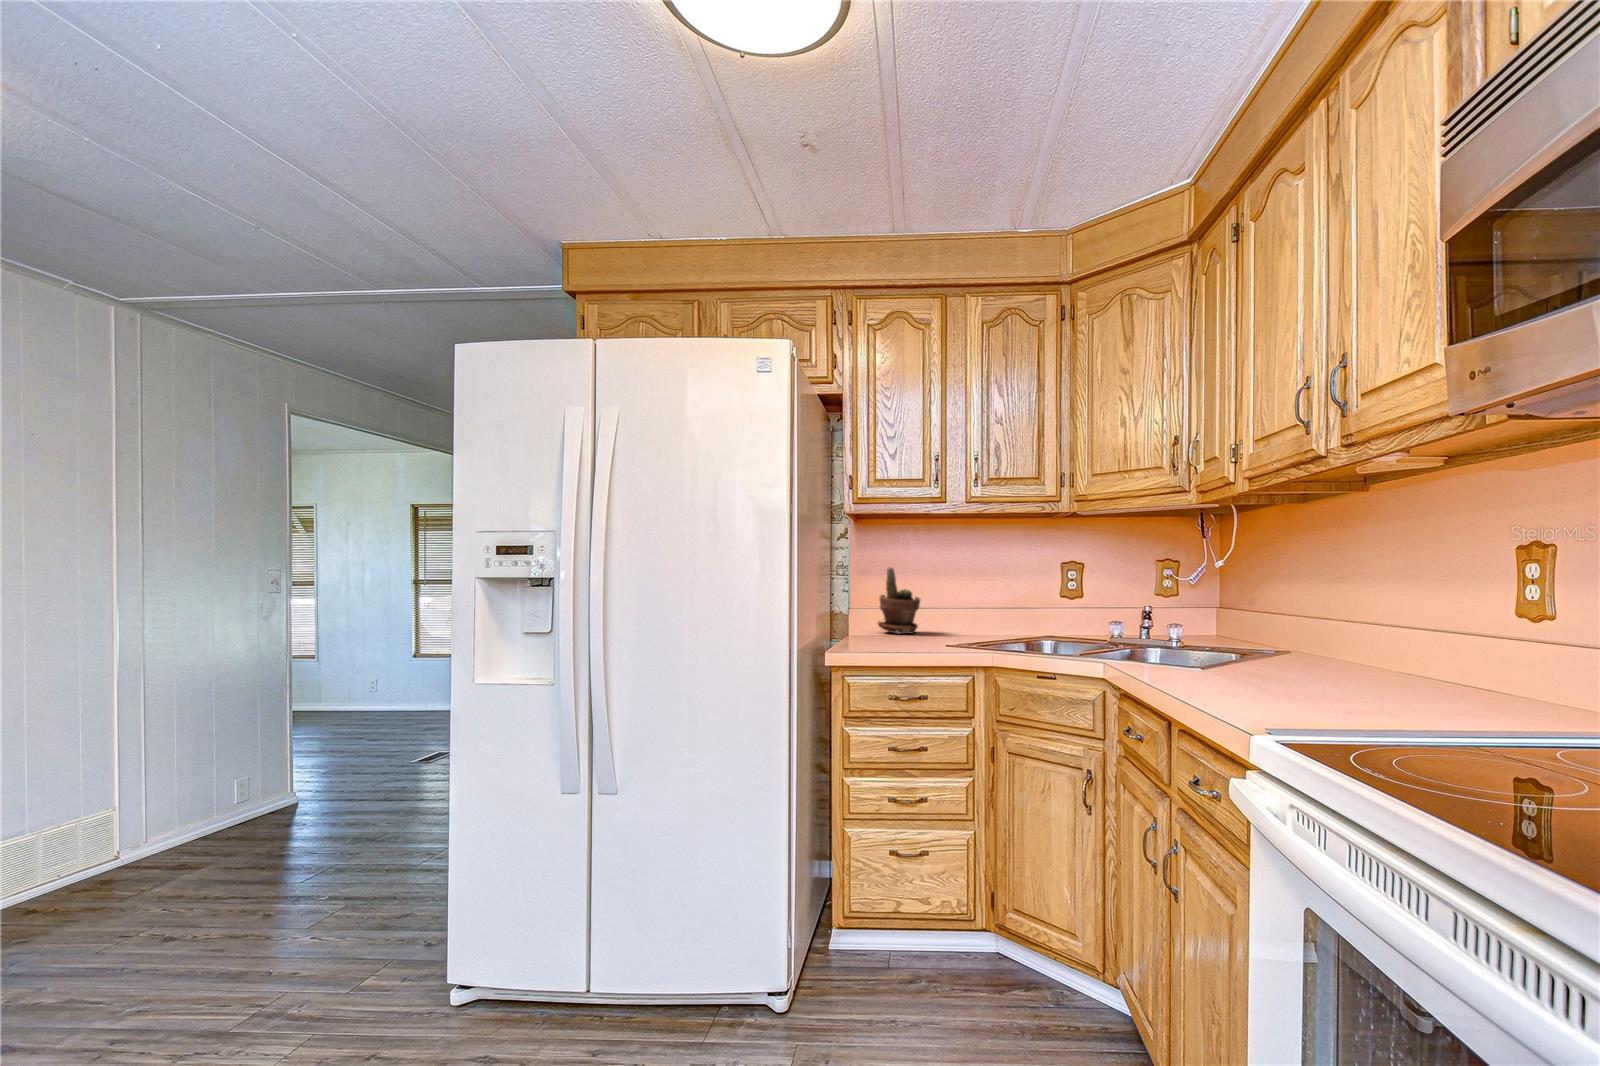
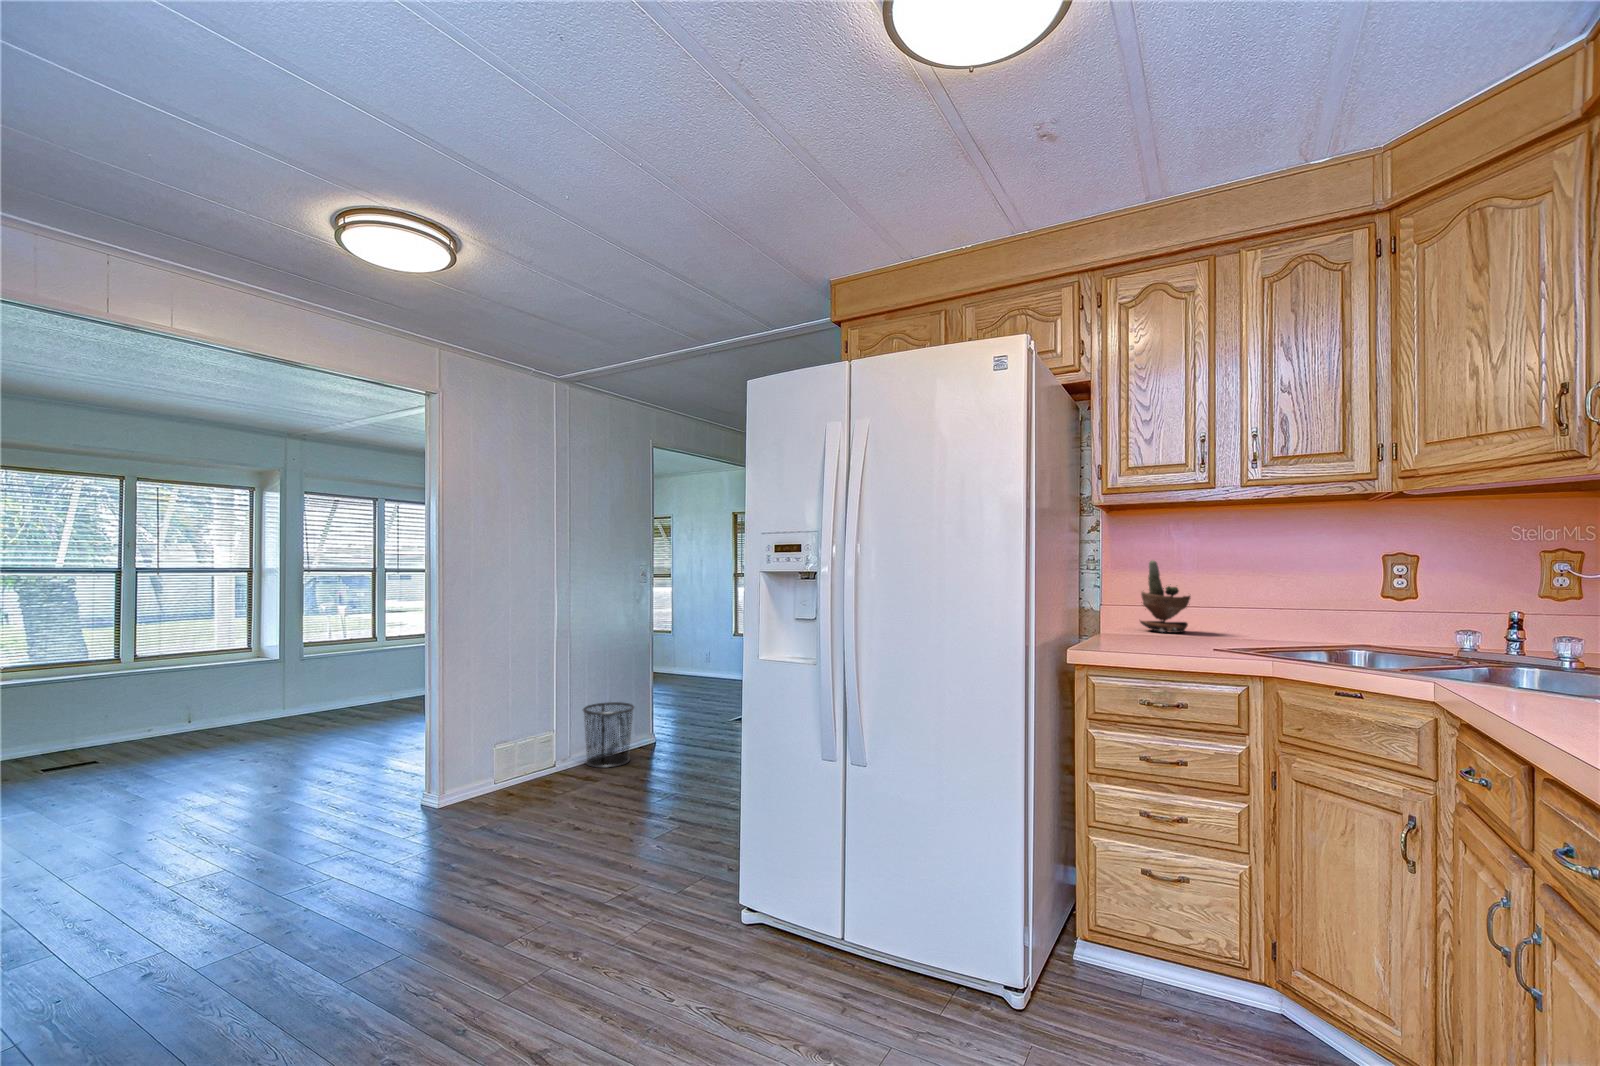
waste bin: none [181,758,265,850] -> present [583,702,634,768]

